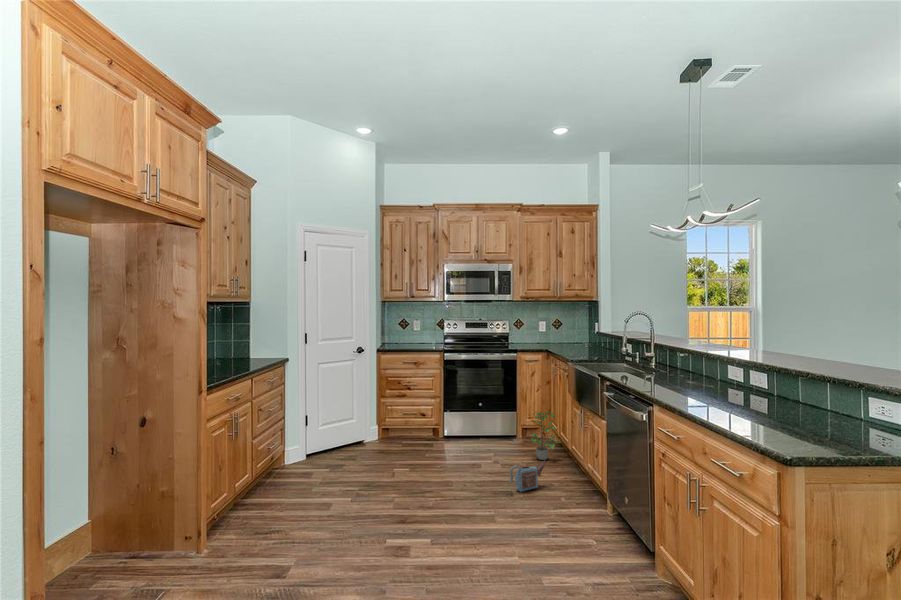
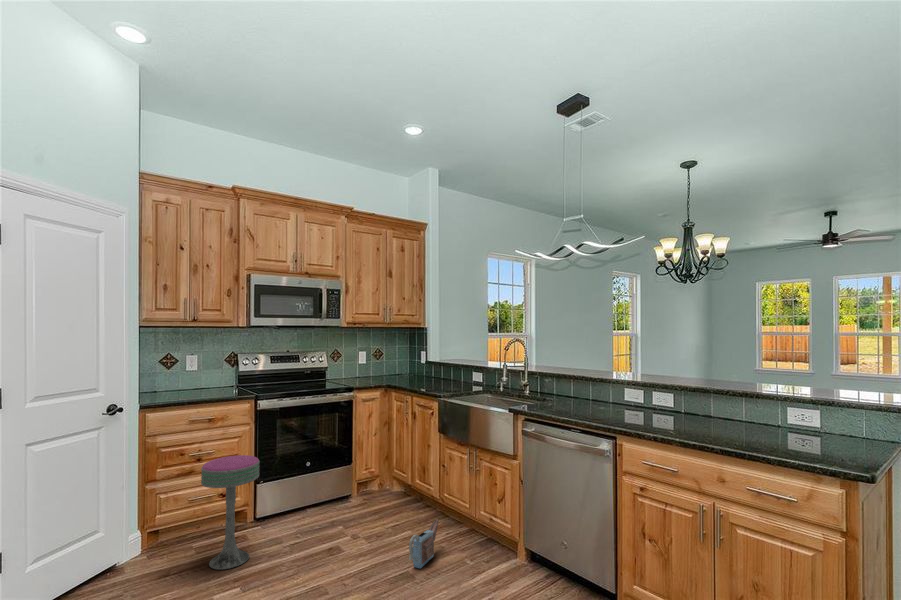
bar stool: none [398,389,432,458] -> present [201,455,260,570]
potted plant: present [531,411,559,460] -> none [391,455,427,520]

